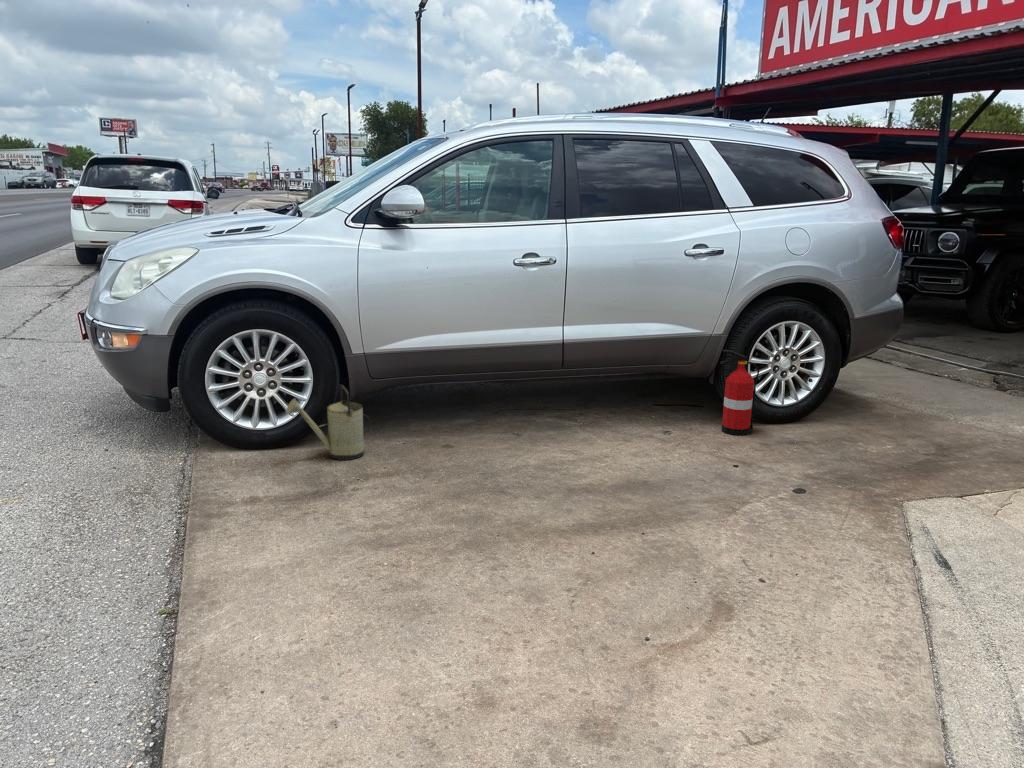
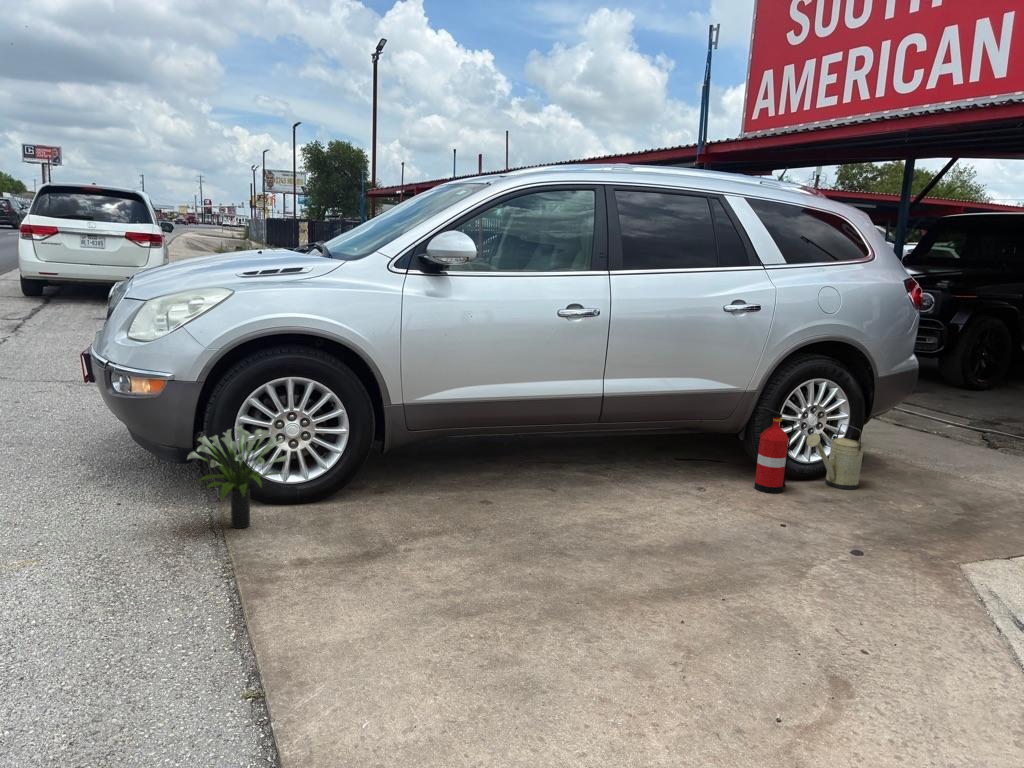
potted plant: none [155,374,249,470] -> present [188,425,288,528]
watering can: present [286,386,371,460] -> present [806,424,864,489]

